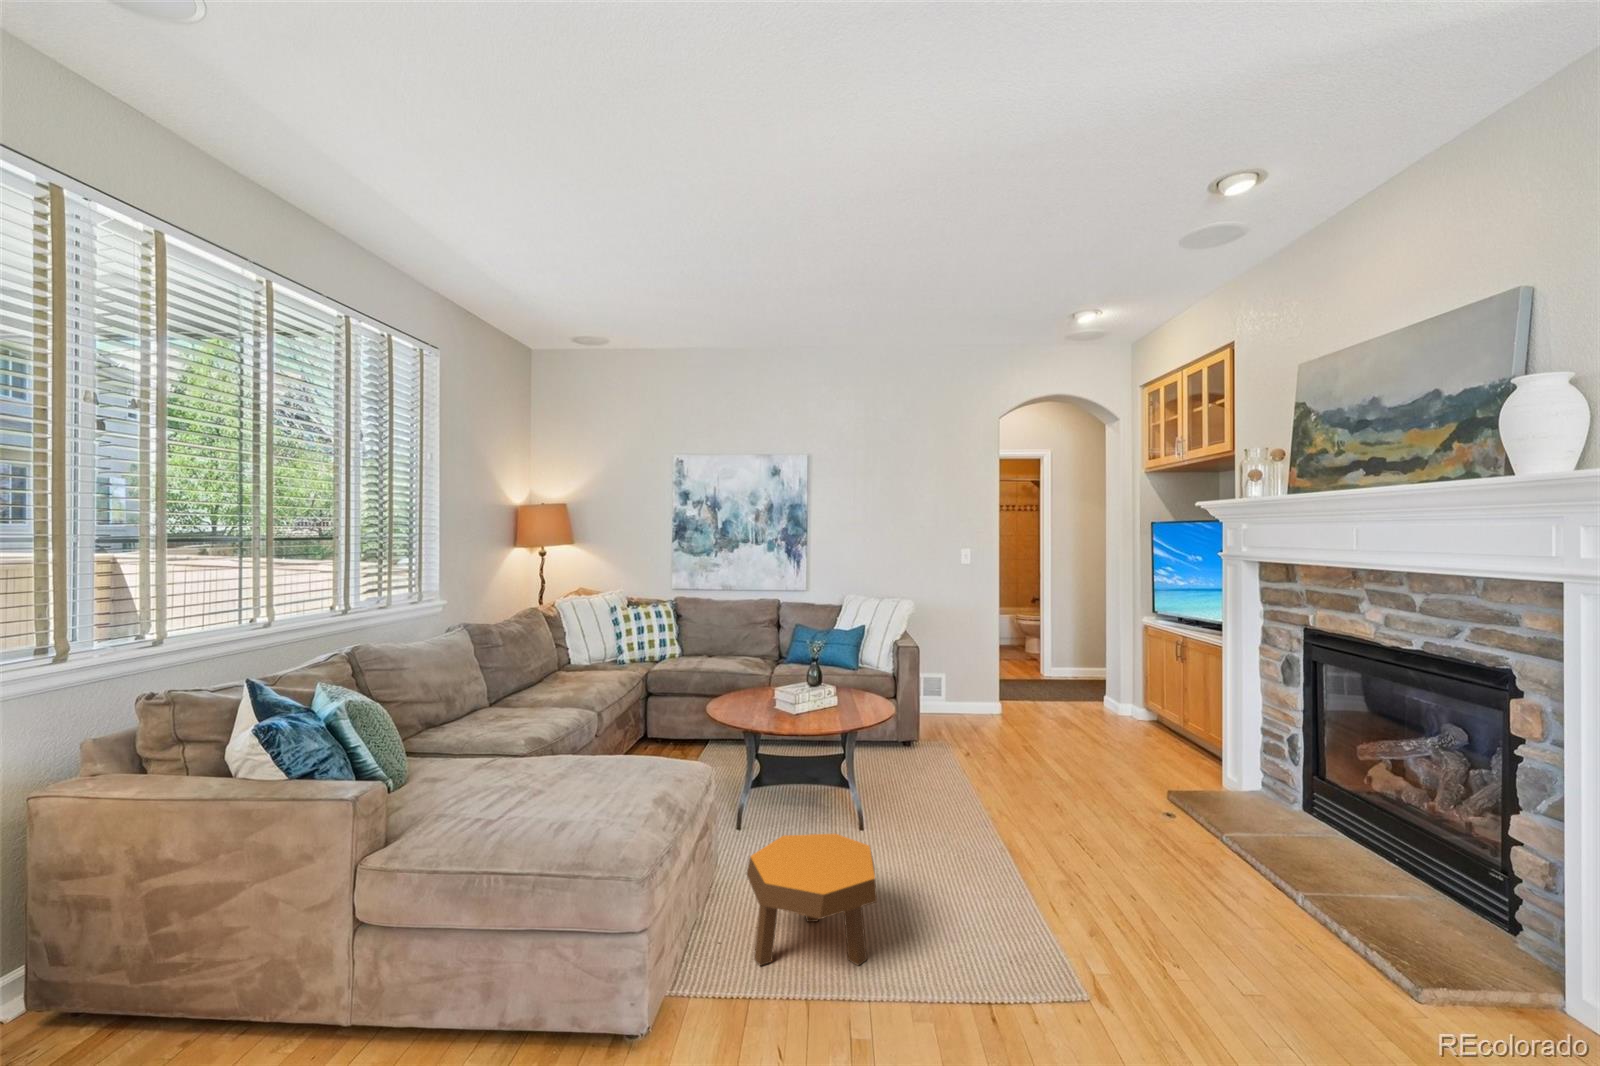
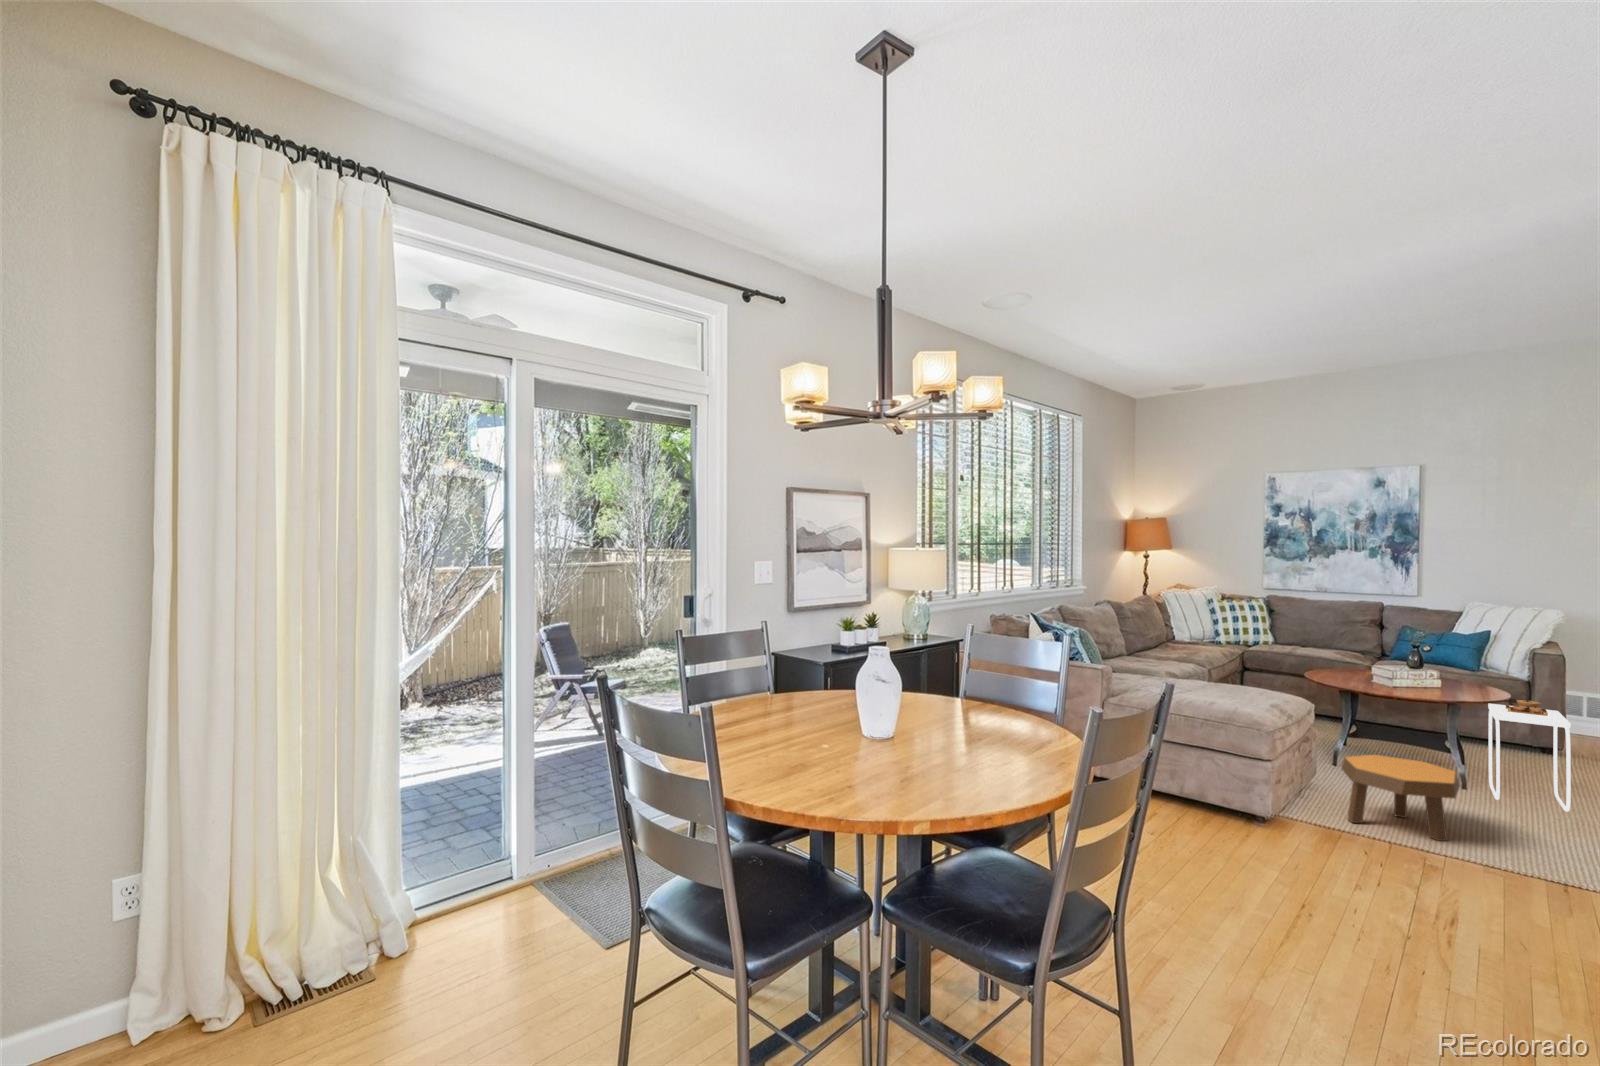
side table: none [881,715,955,843] -> present [1488,698,1571,812]

